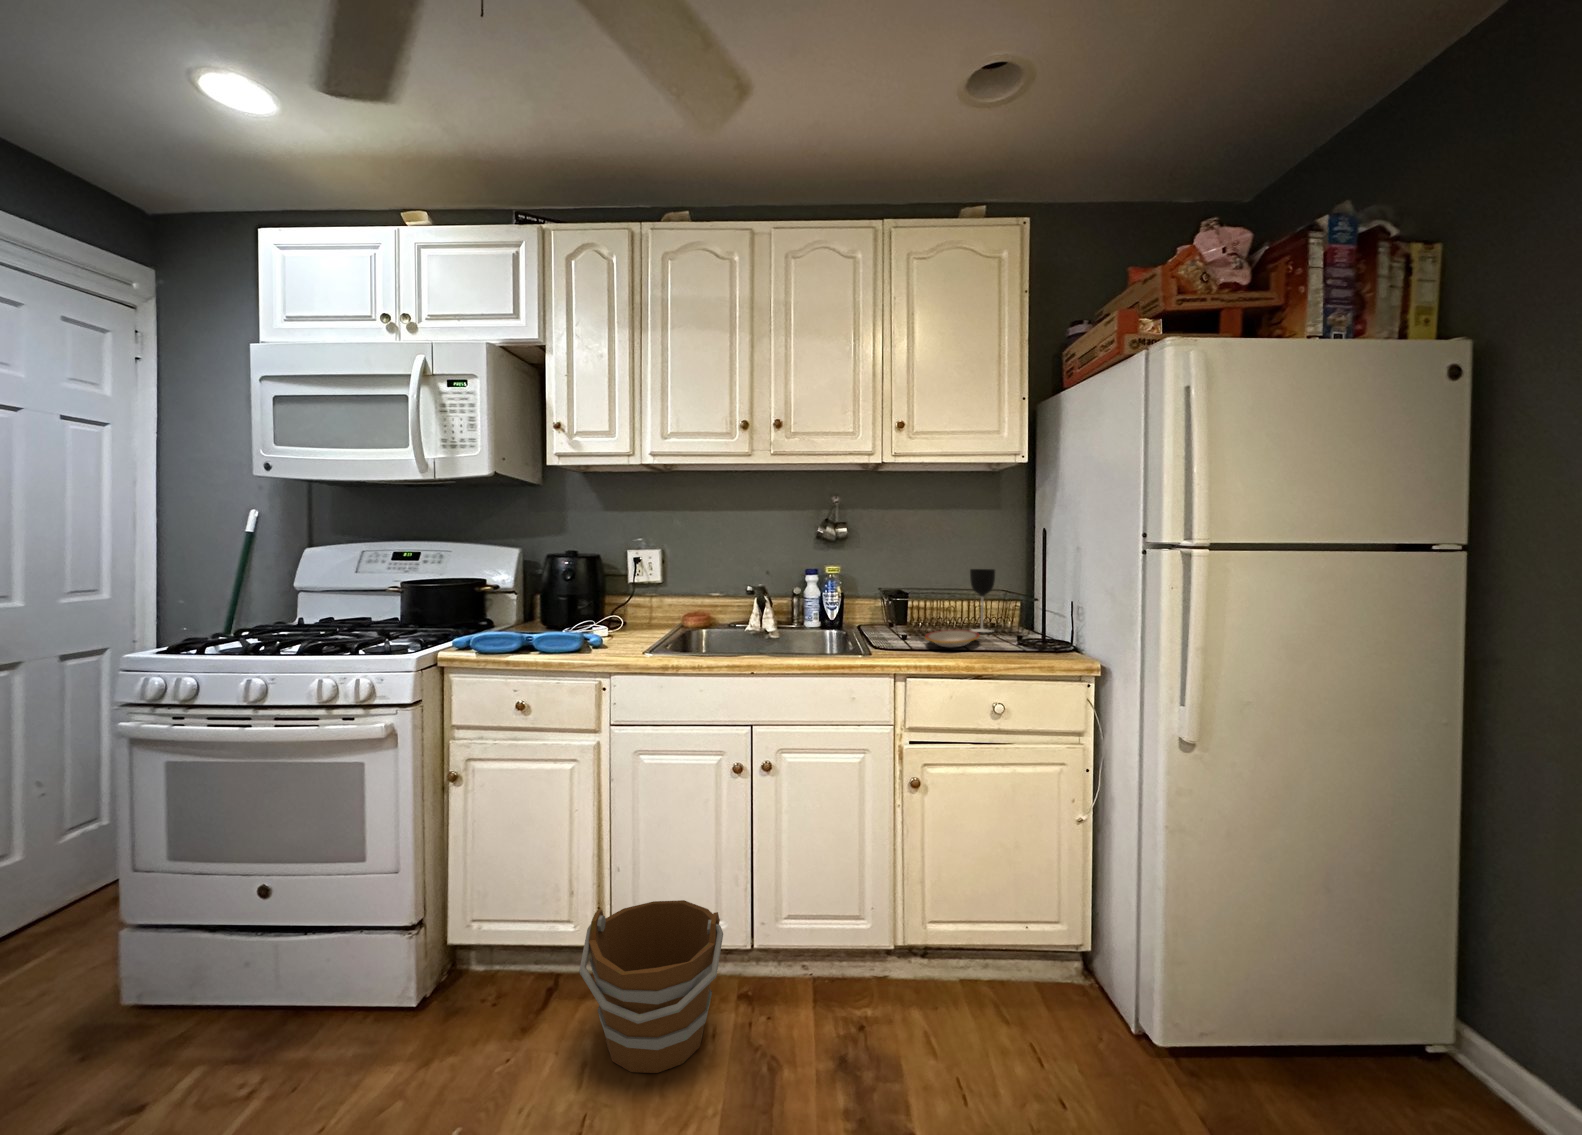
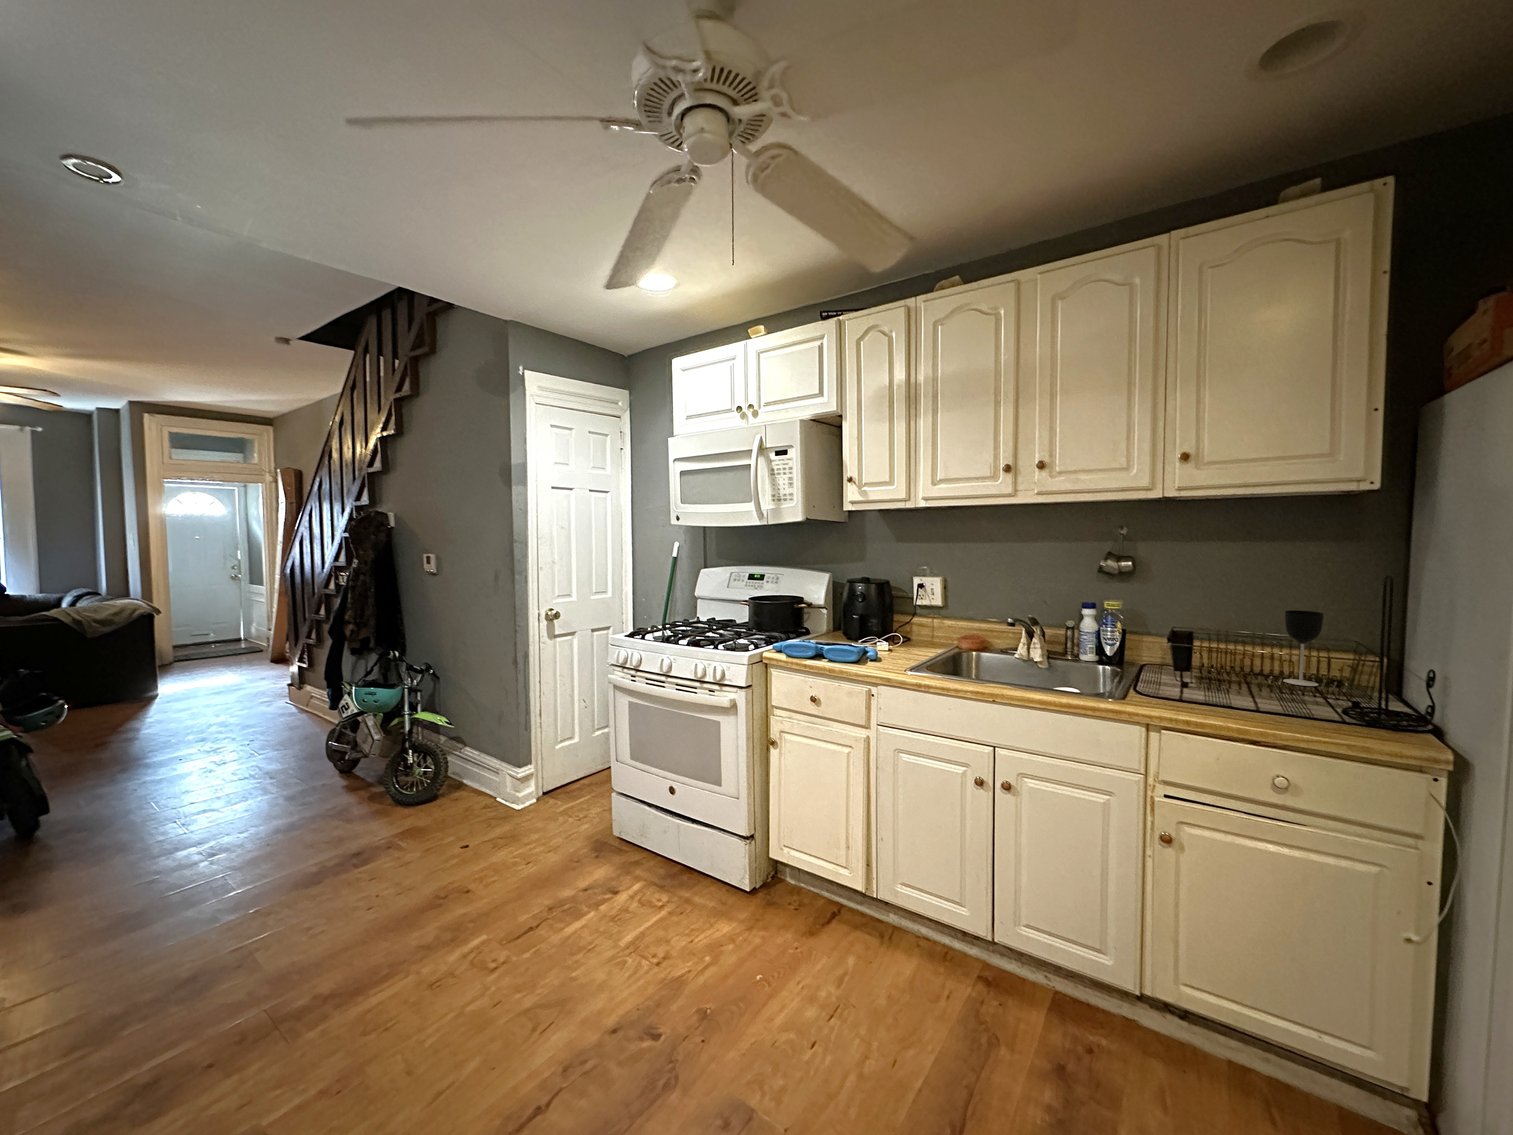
plate: present [925,630,980,647] -> none [1200,679,1282,703]
bucket: present [579,900,723,1073] -> none [841,869,956,1014]

